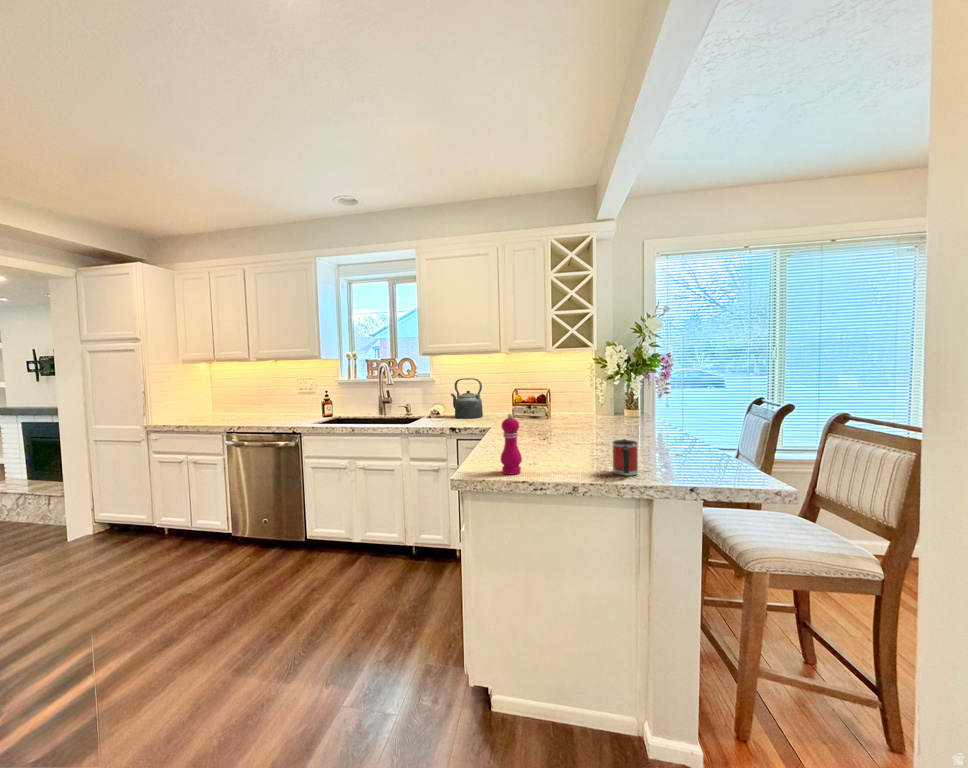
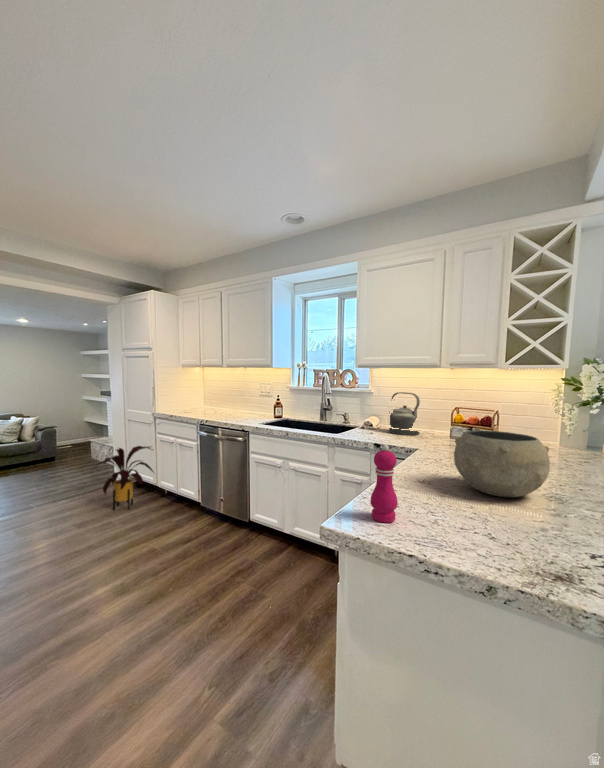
ceramic bowl: none [539,400,605,448] -> present [454,430,550,497]
mug: present [613,439,638,476] -> none [530,506,577,568]
house plant: none [42,473,157,570] -> present [99,446,153,510]

